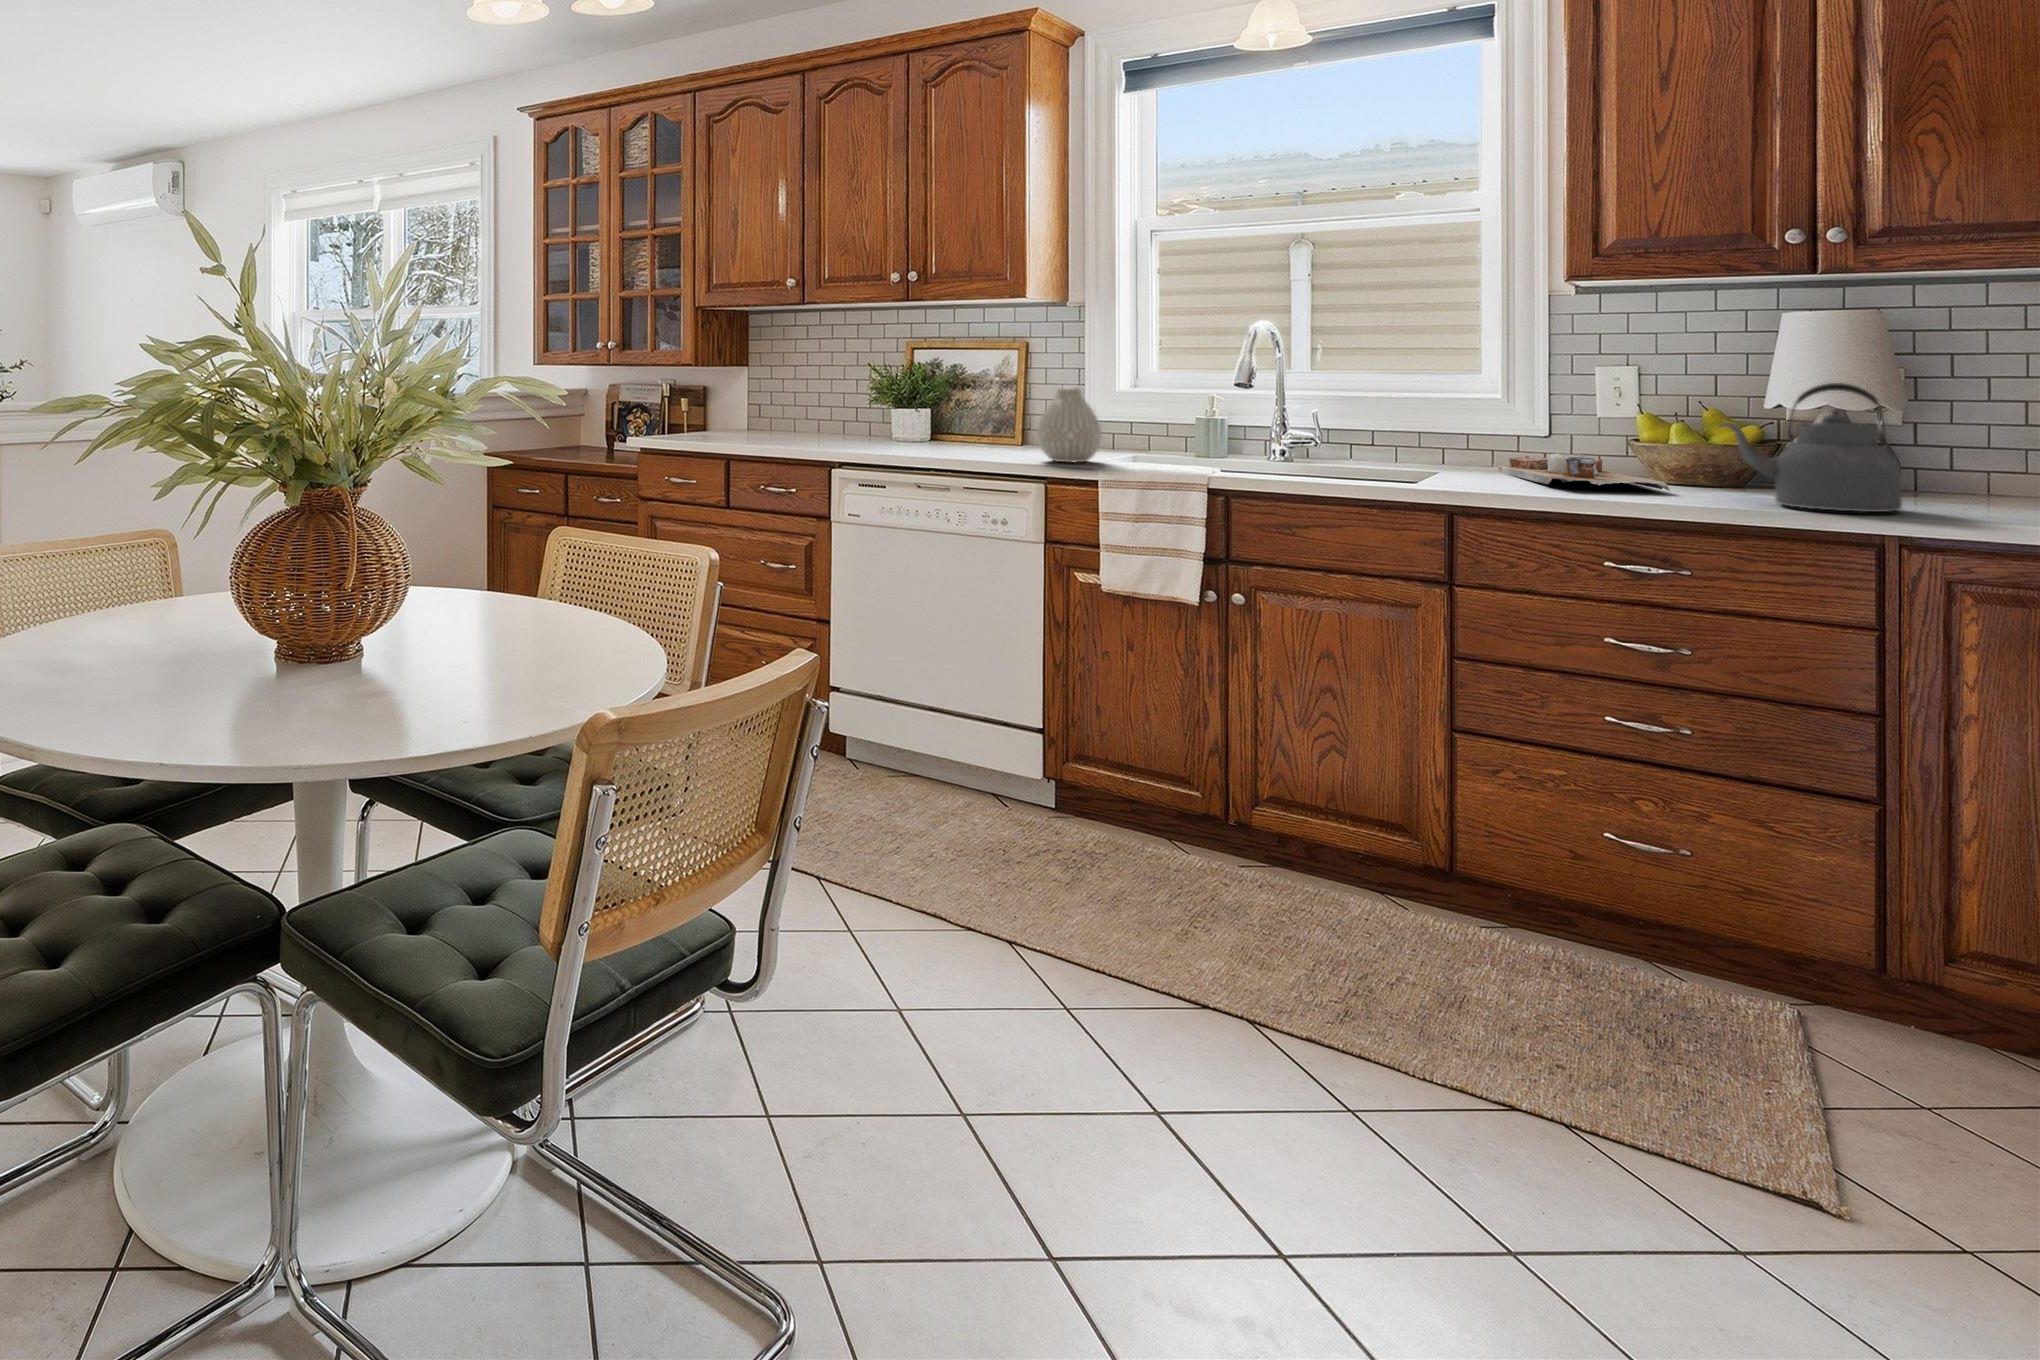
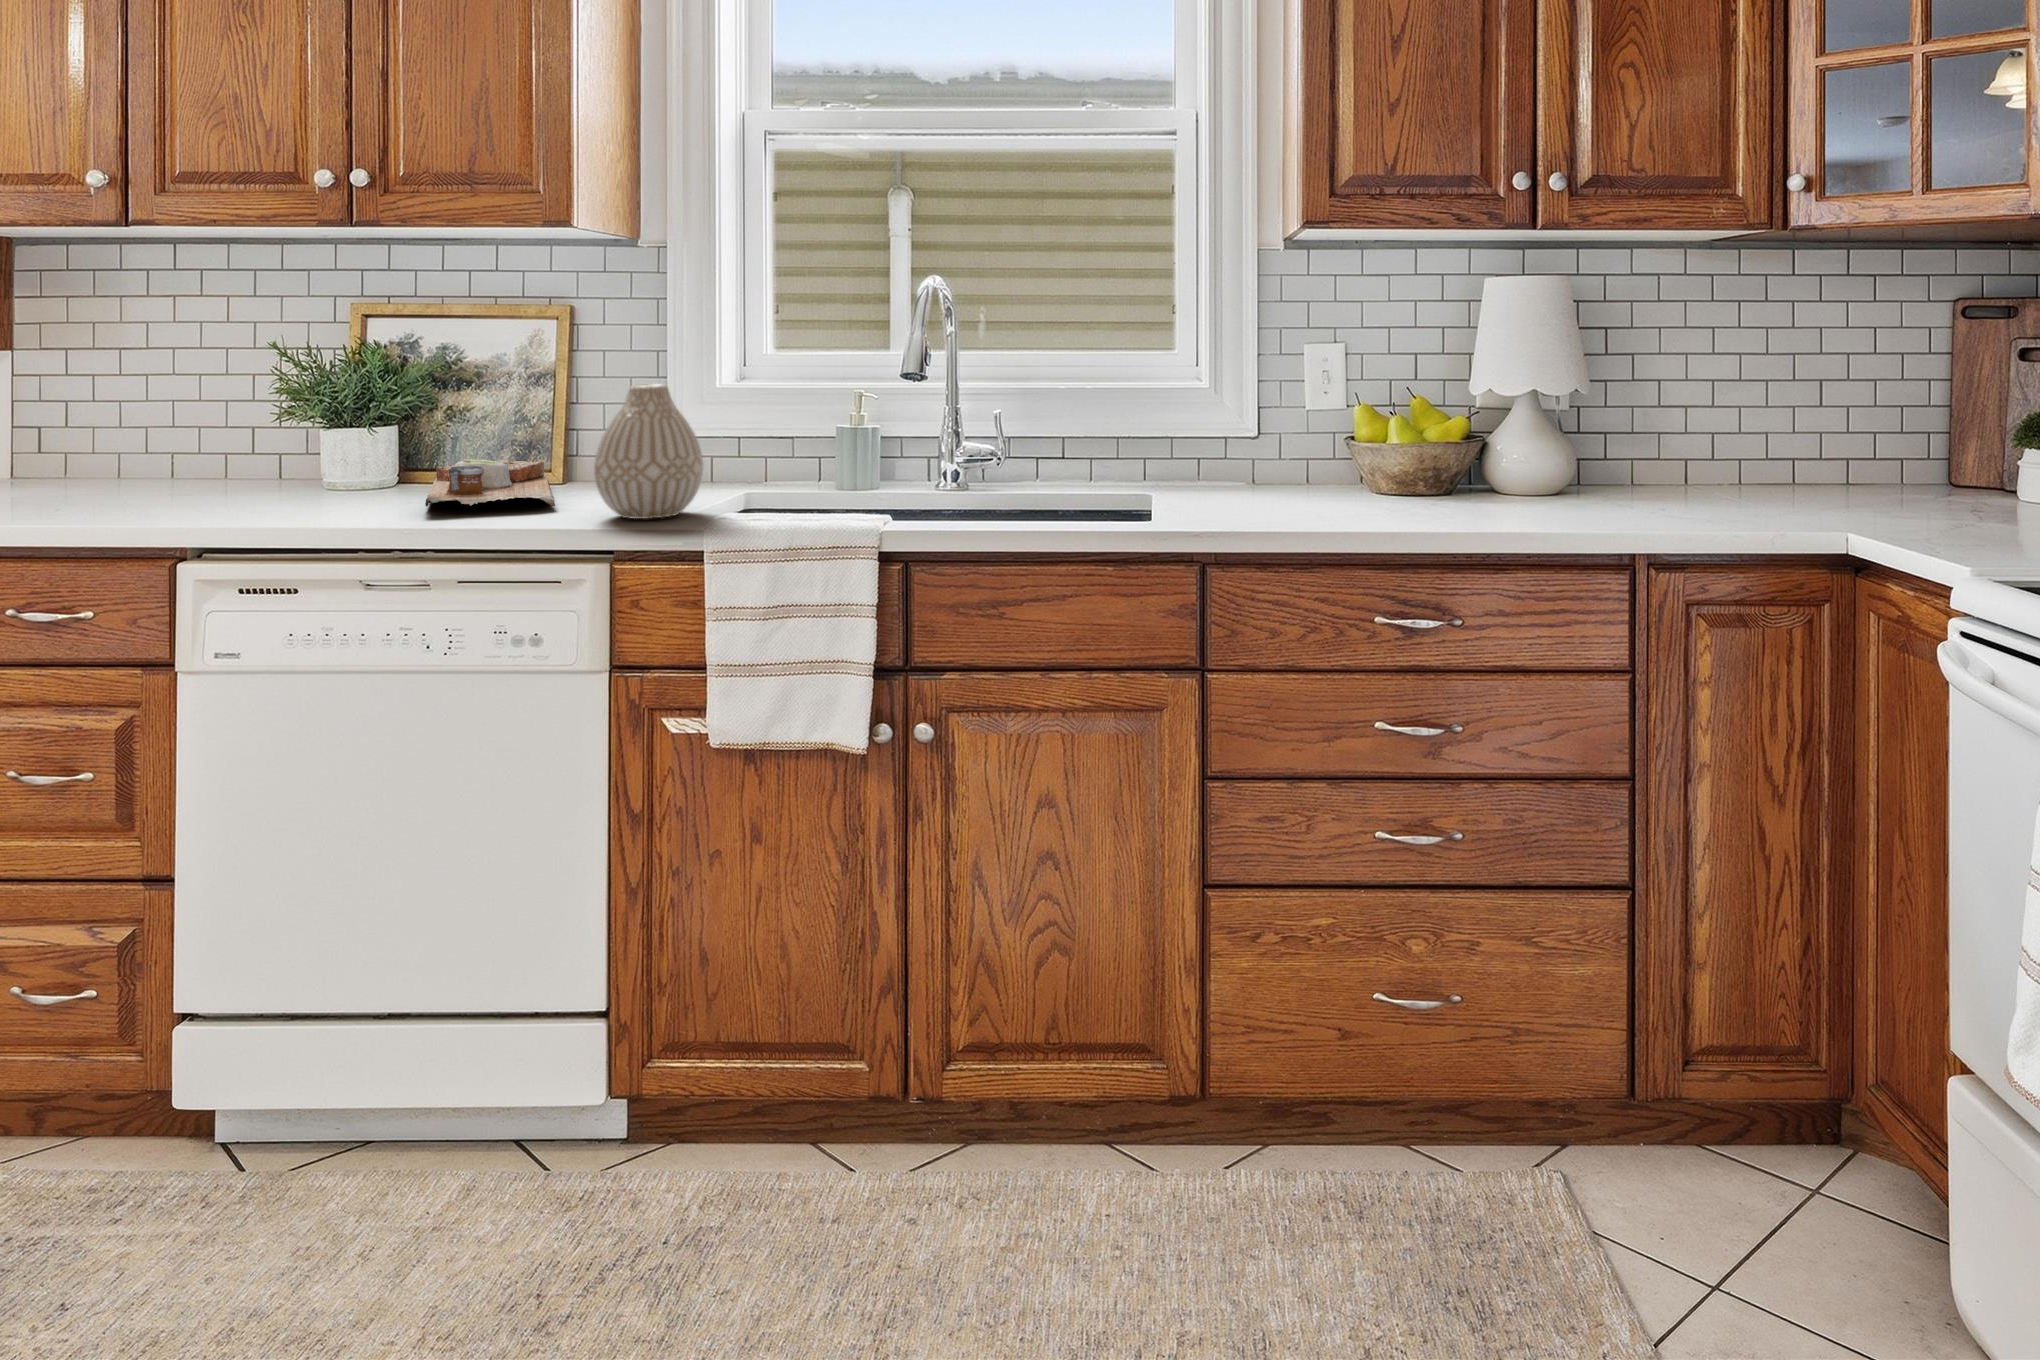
kettle: present [1721,383,1902,512] -> none [1485,365,1653,528]
cutting board: present [1498,453,1670,491] -> present [425,459,555,507]

